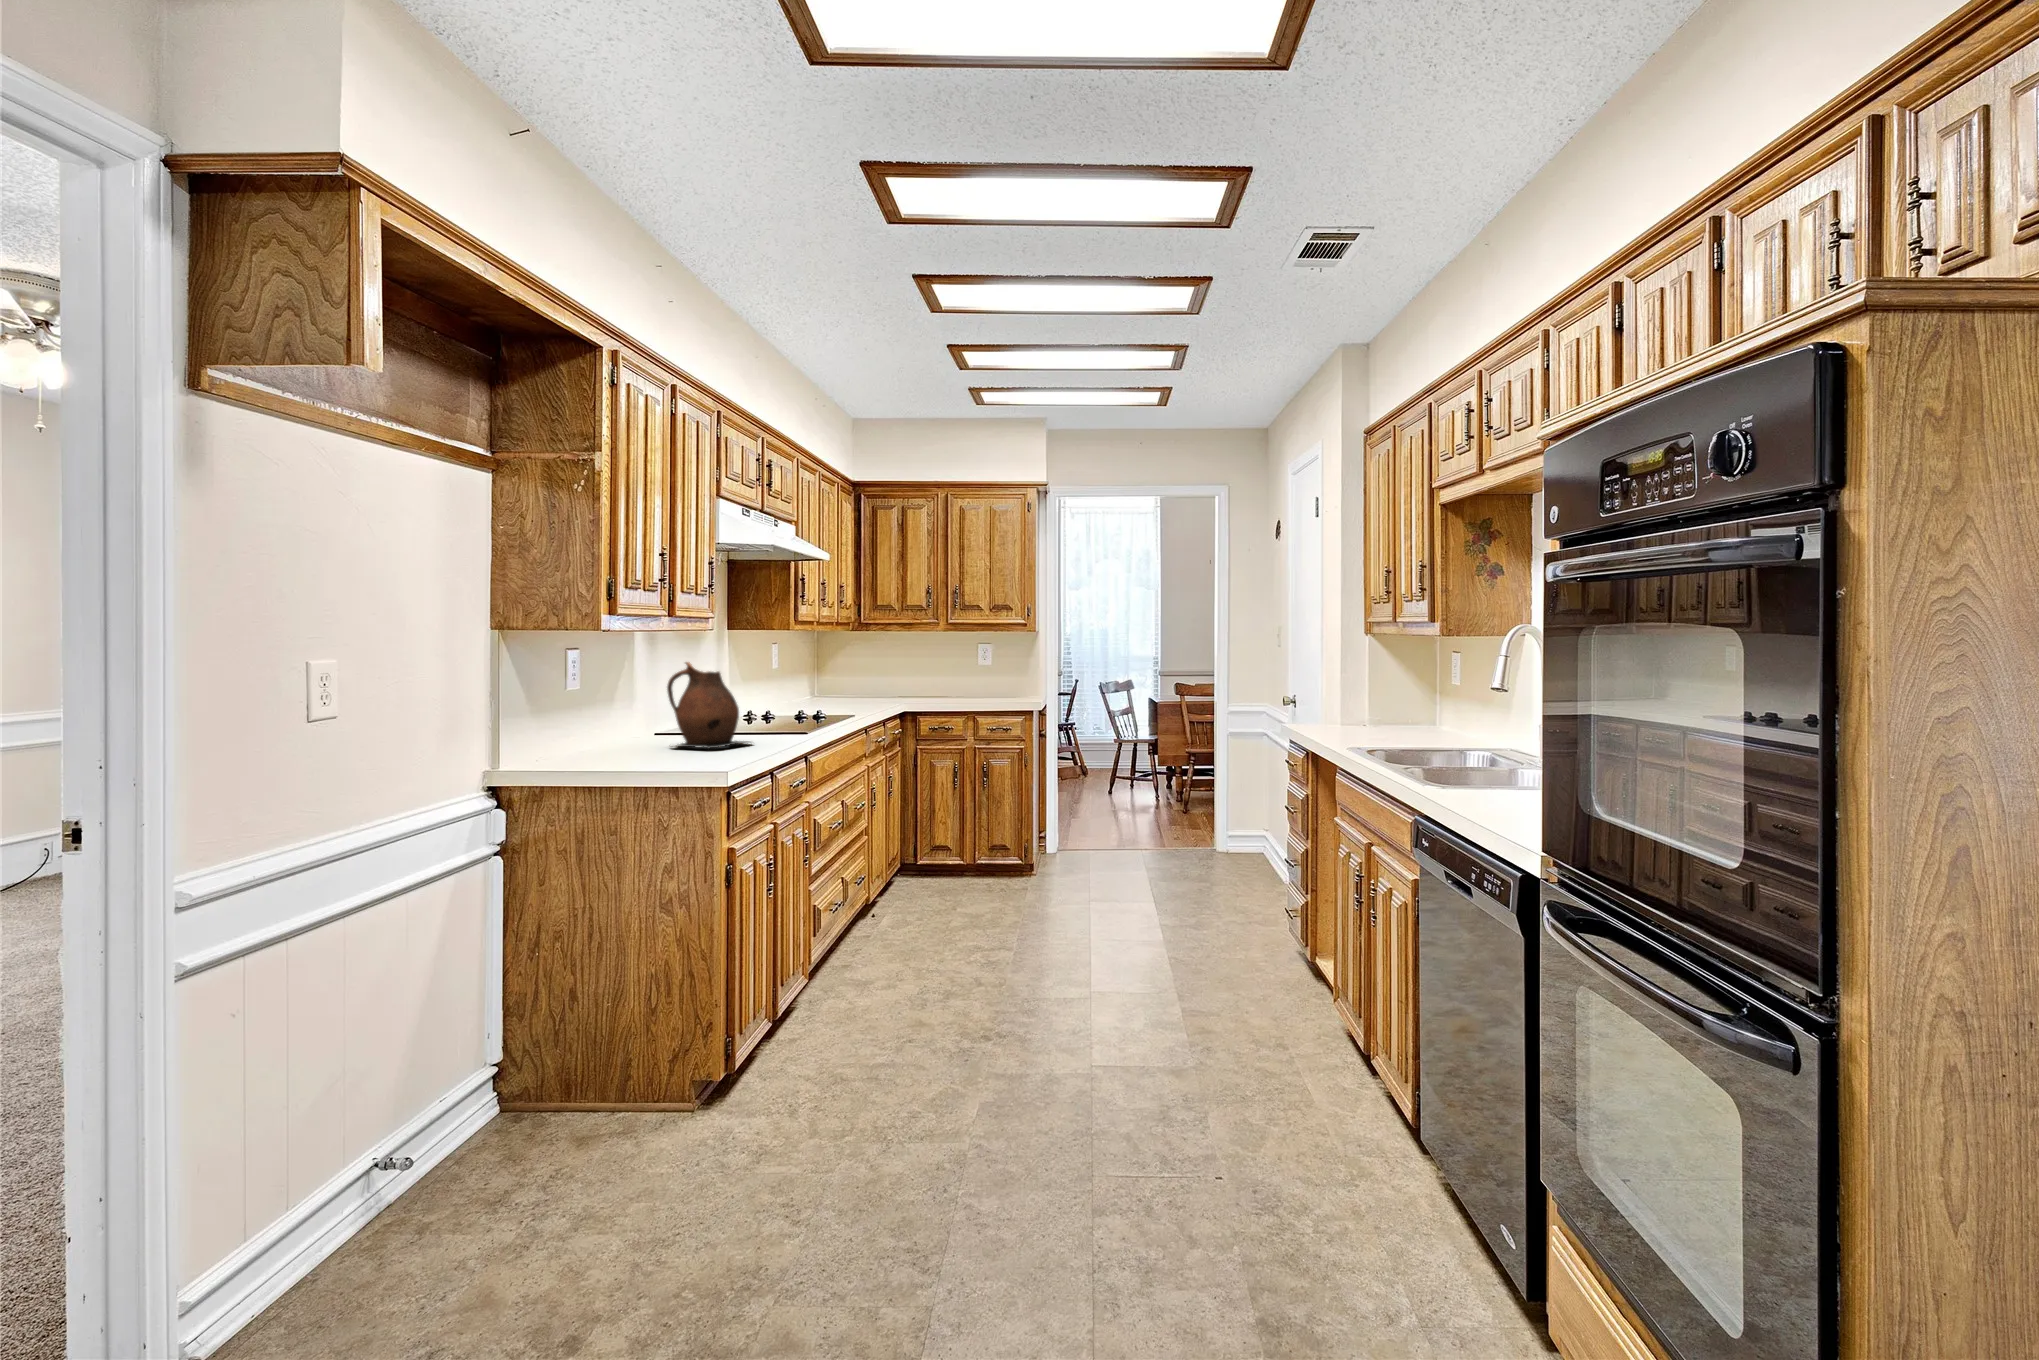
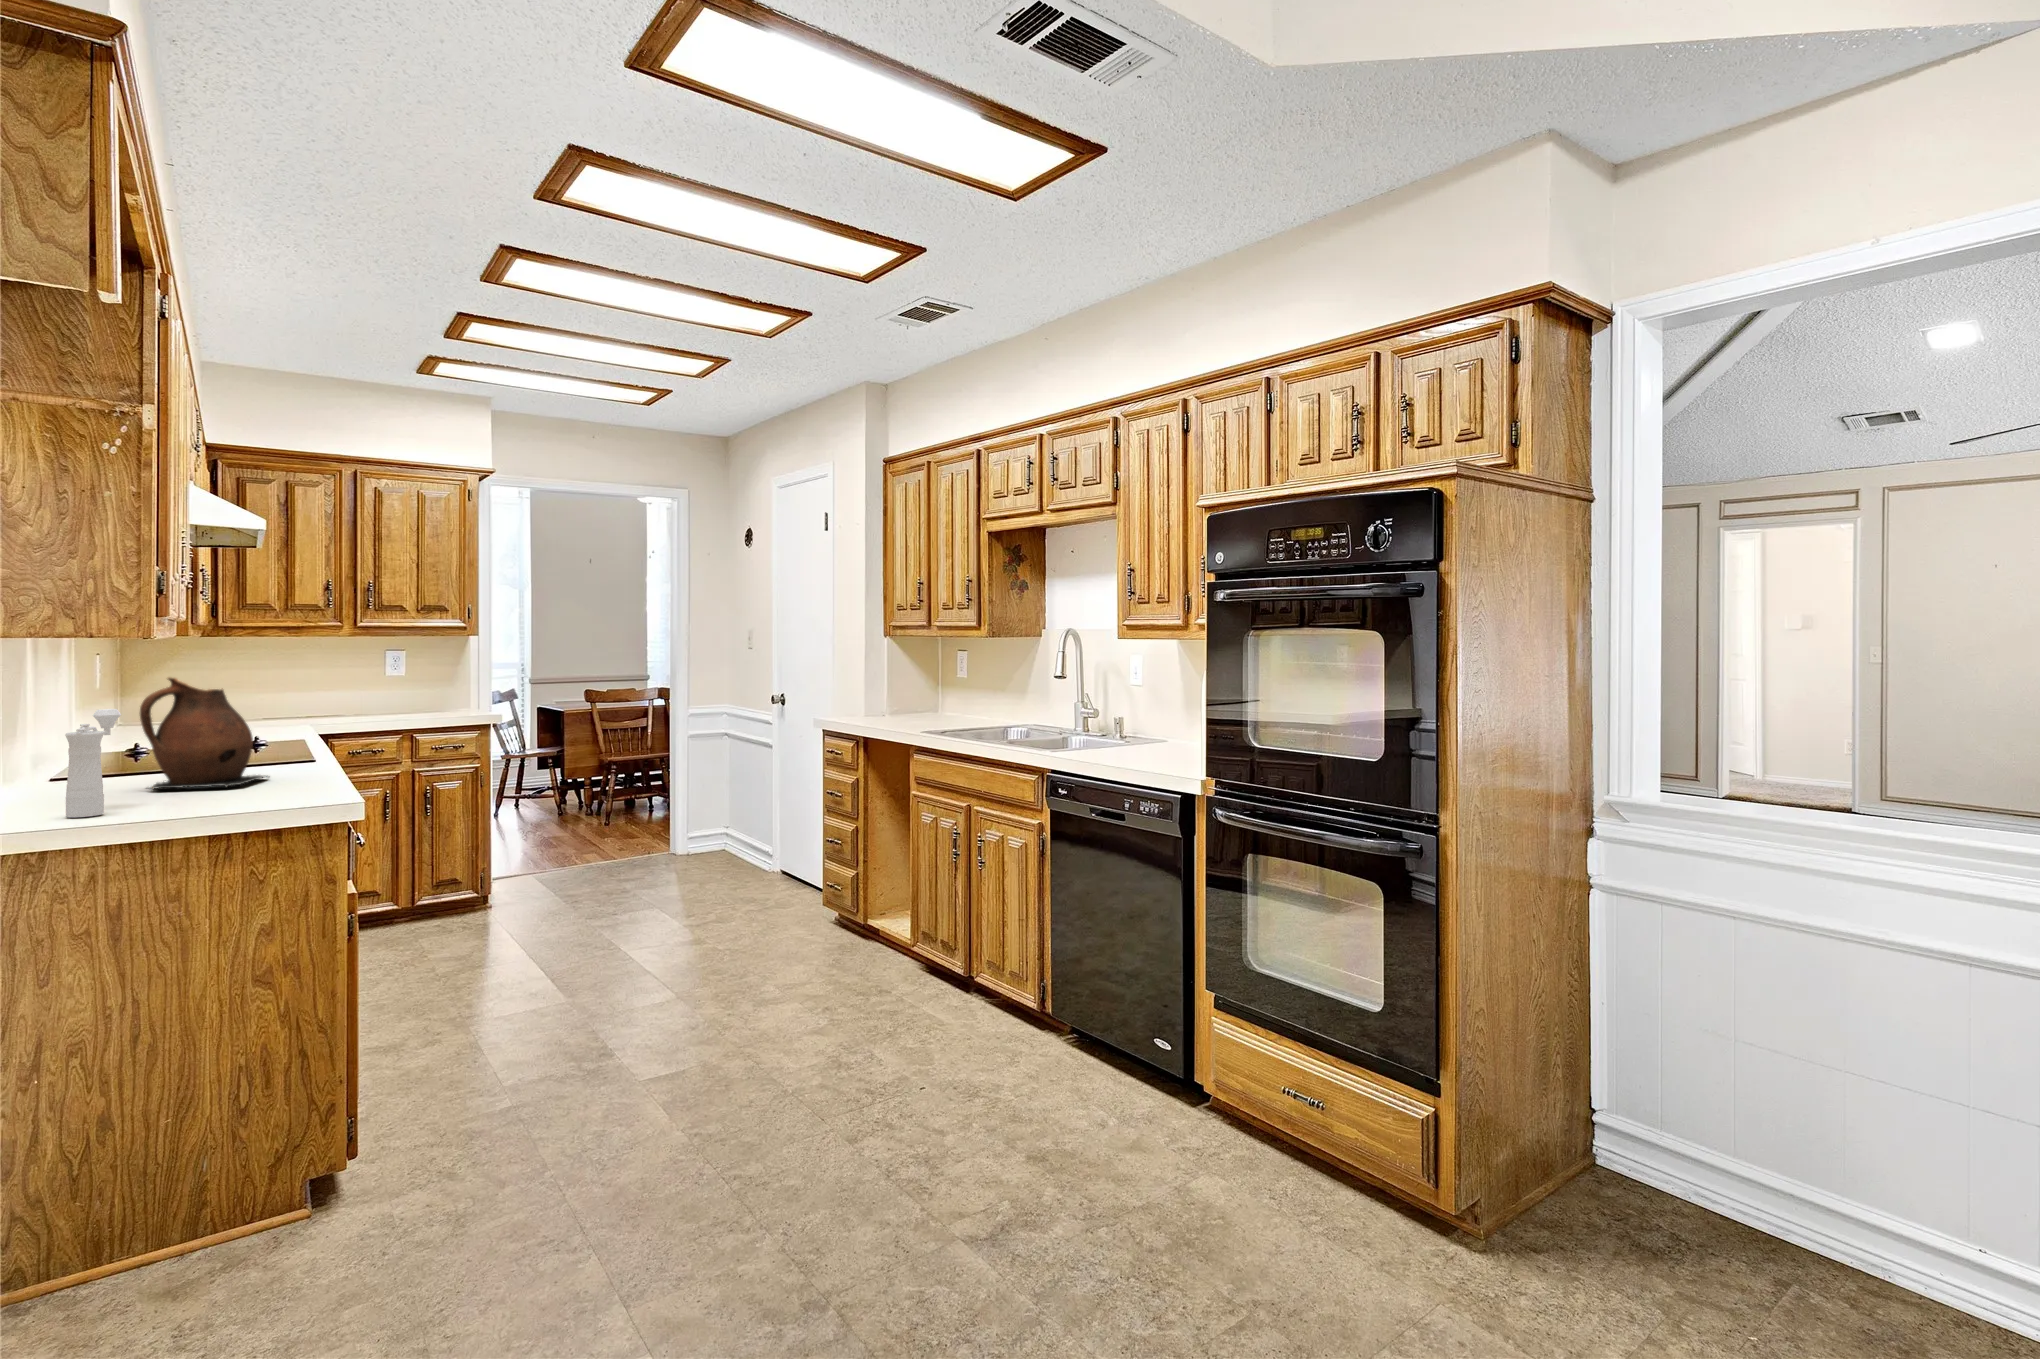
pepper mill: none [577,684,624,764] -> present [65,709,121,818]

